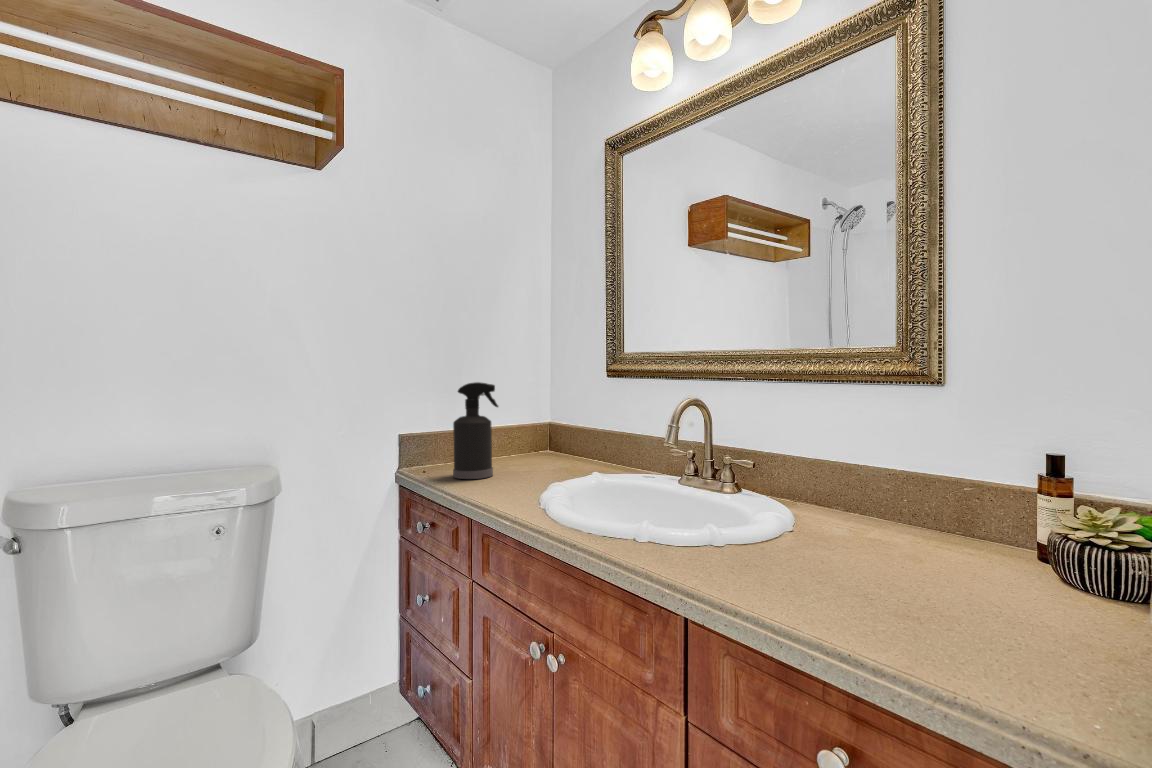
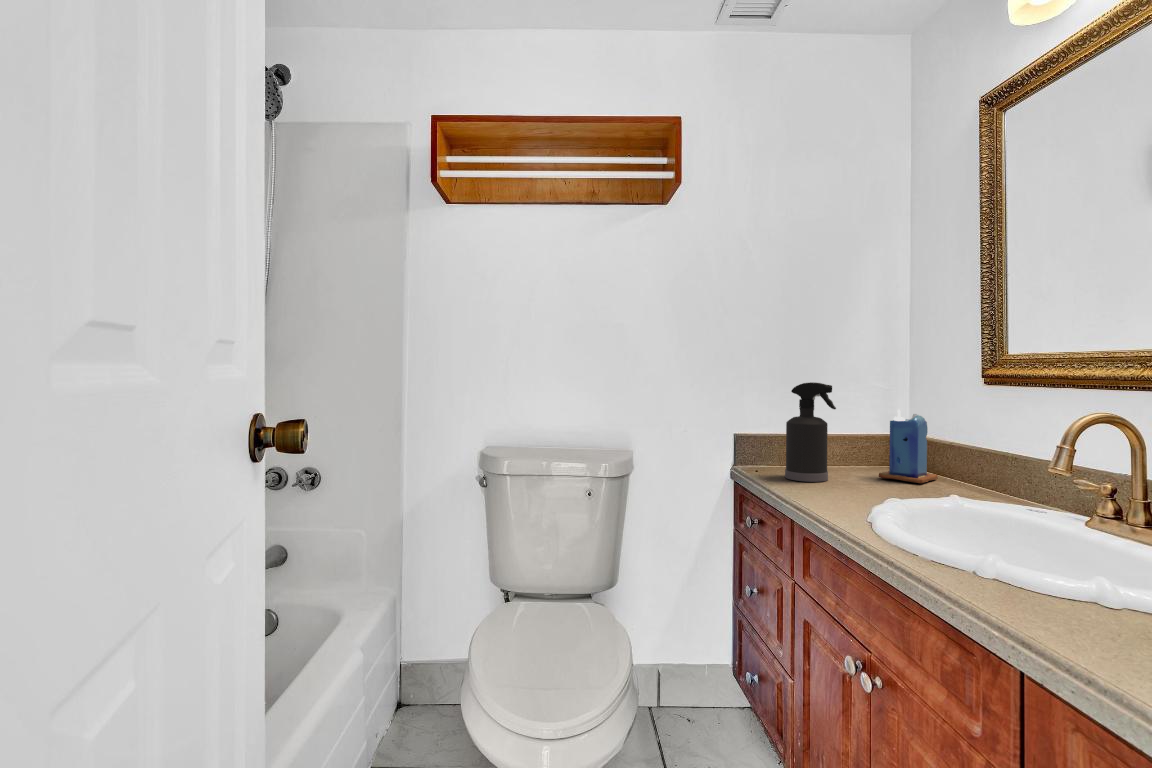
candle: none [535,405,580,470] -> present [879,409,938,483]

